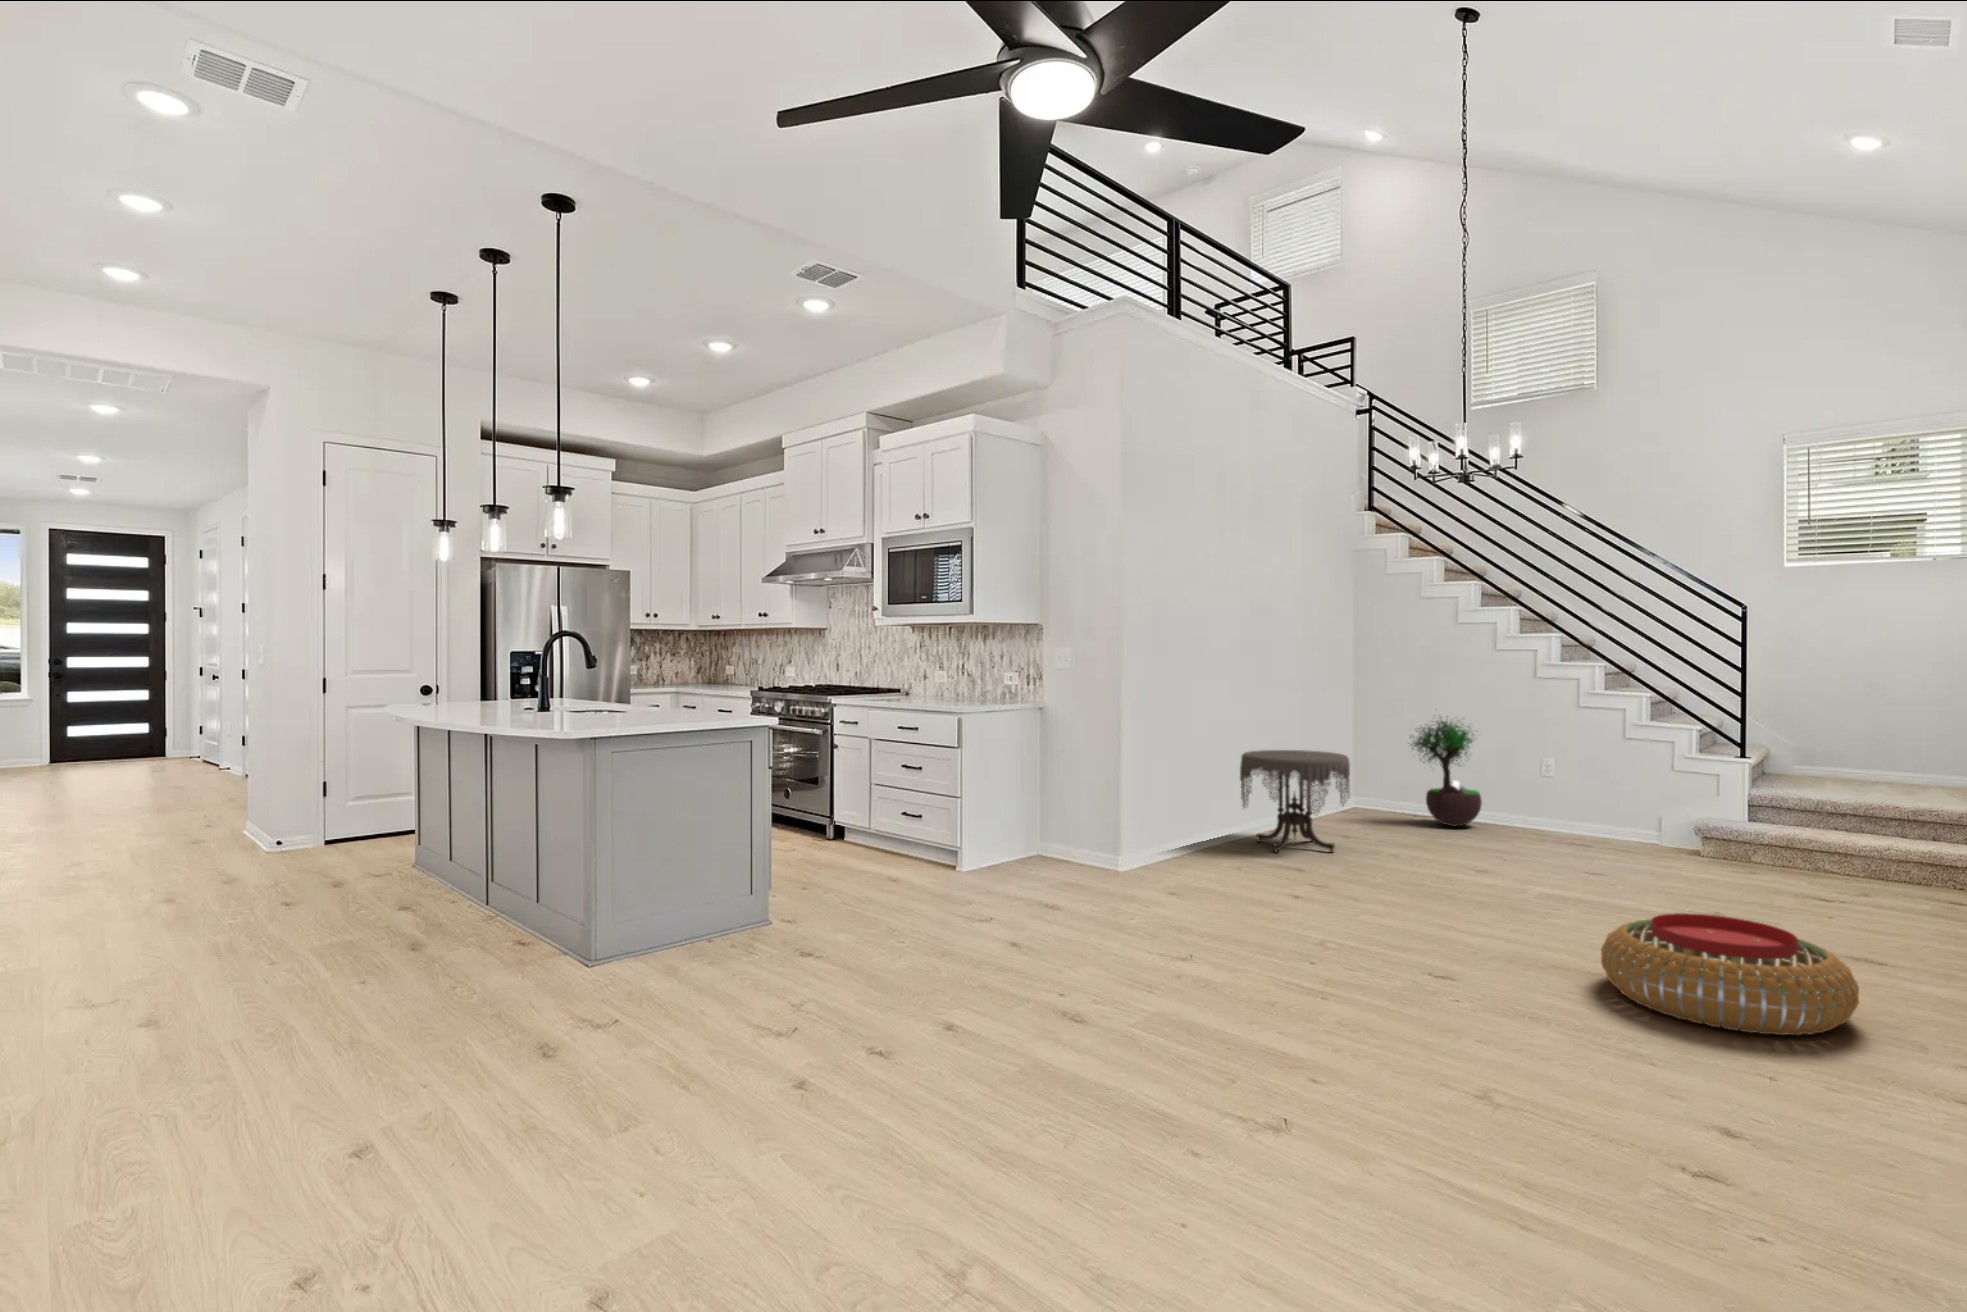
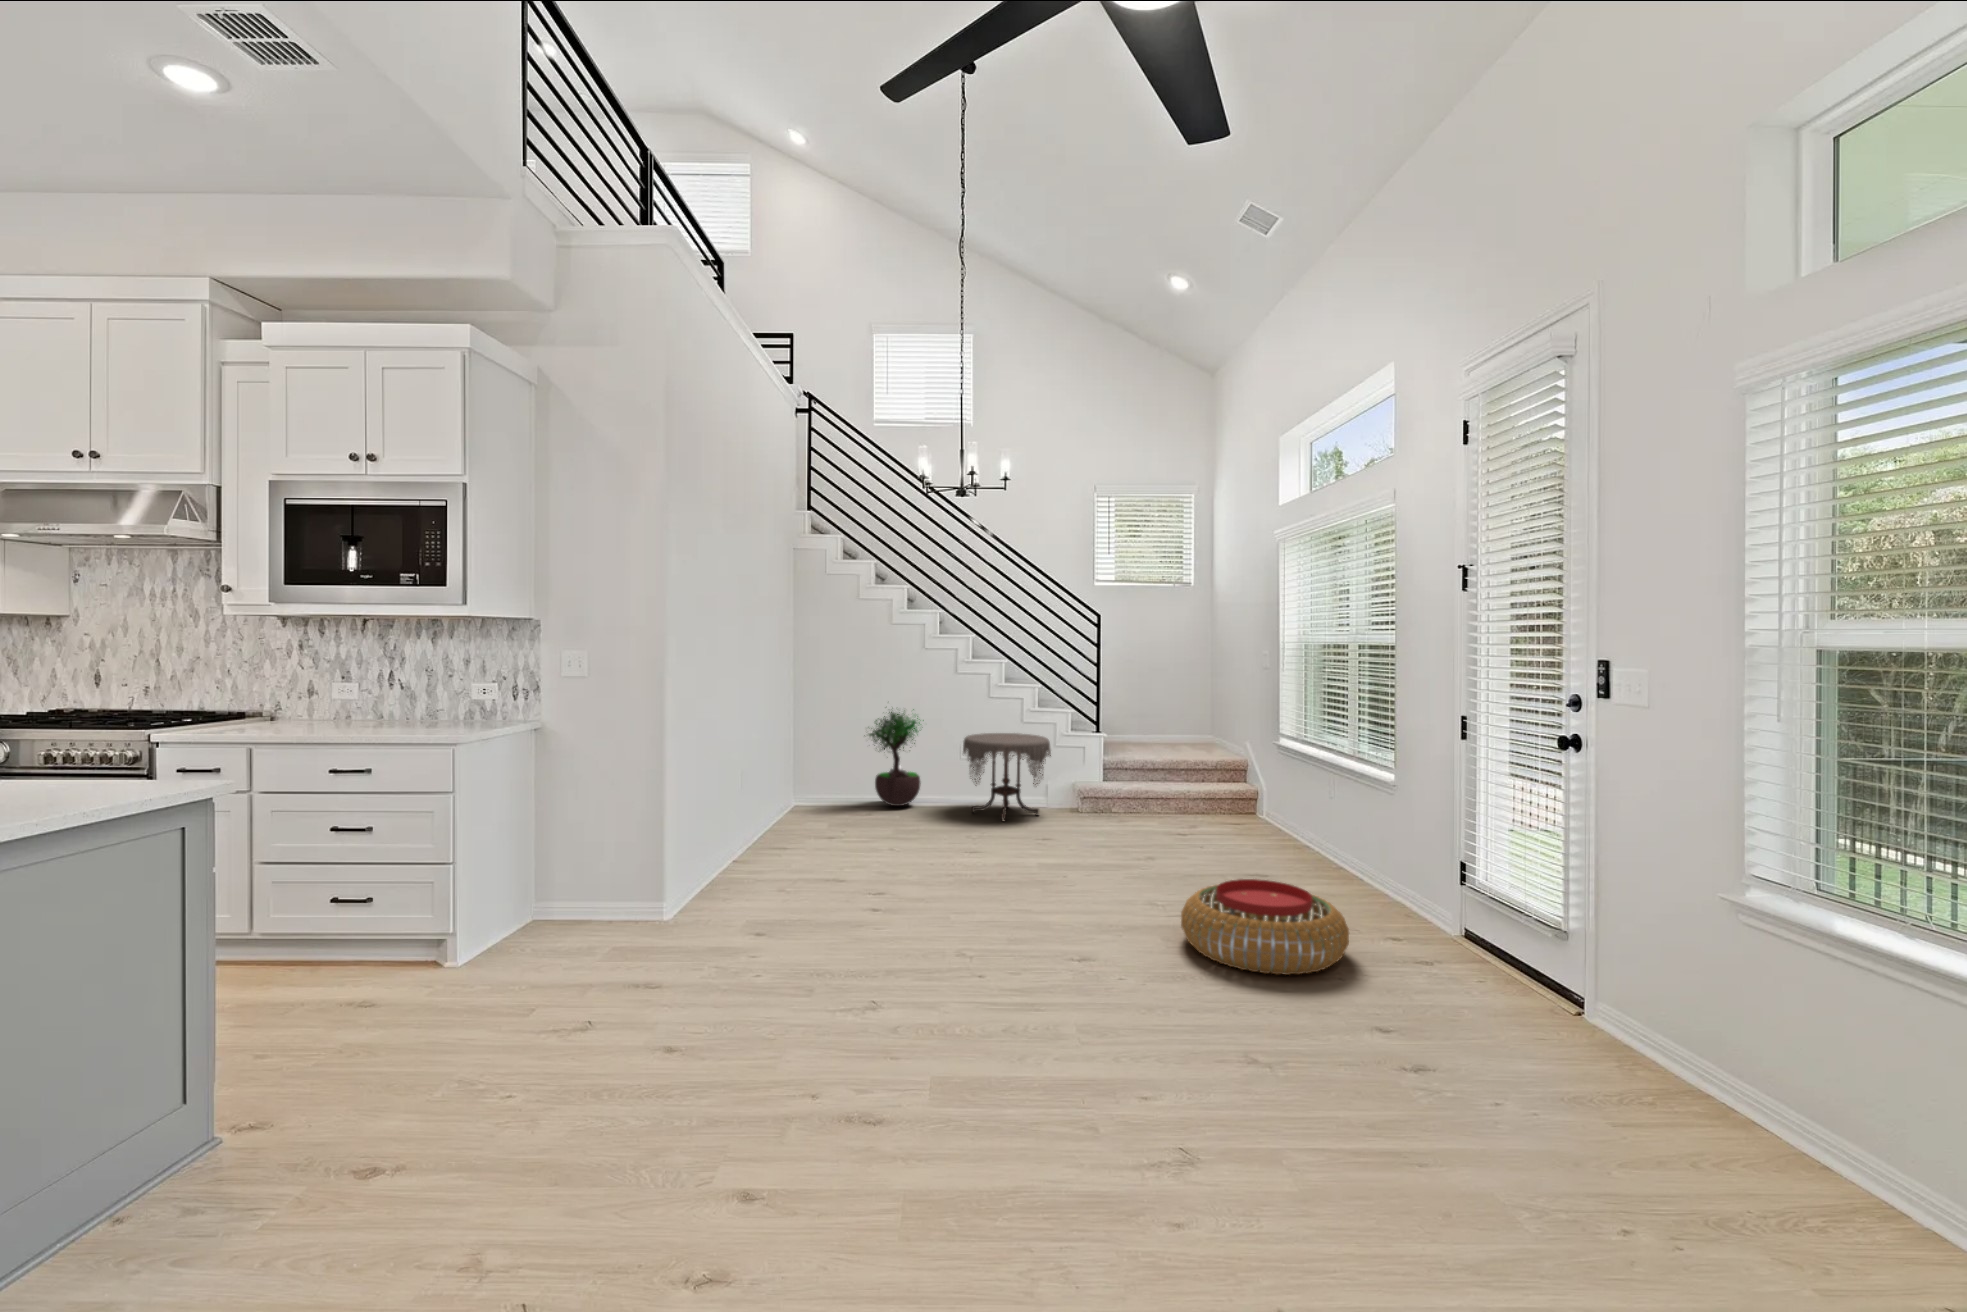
side table: present [1240,750,1350,853] -> present [963,733,1051,821]

